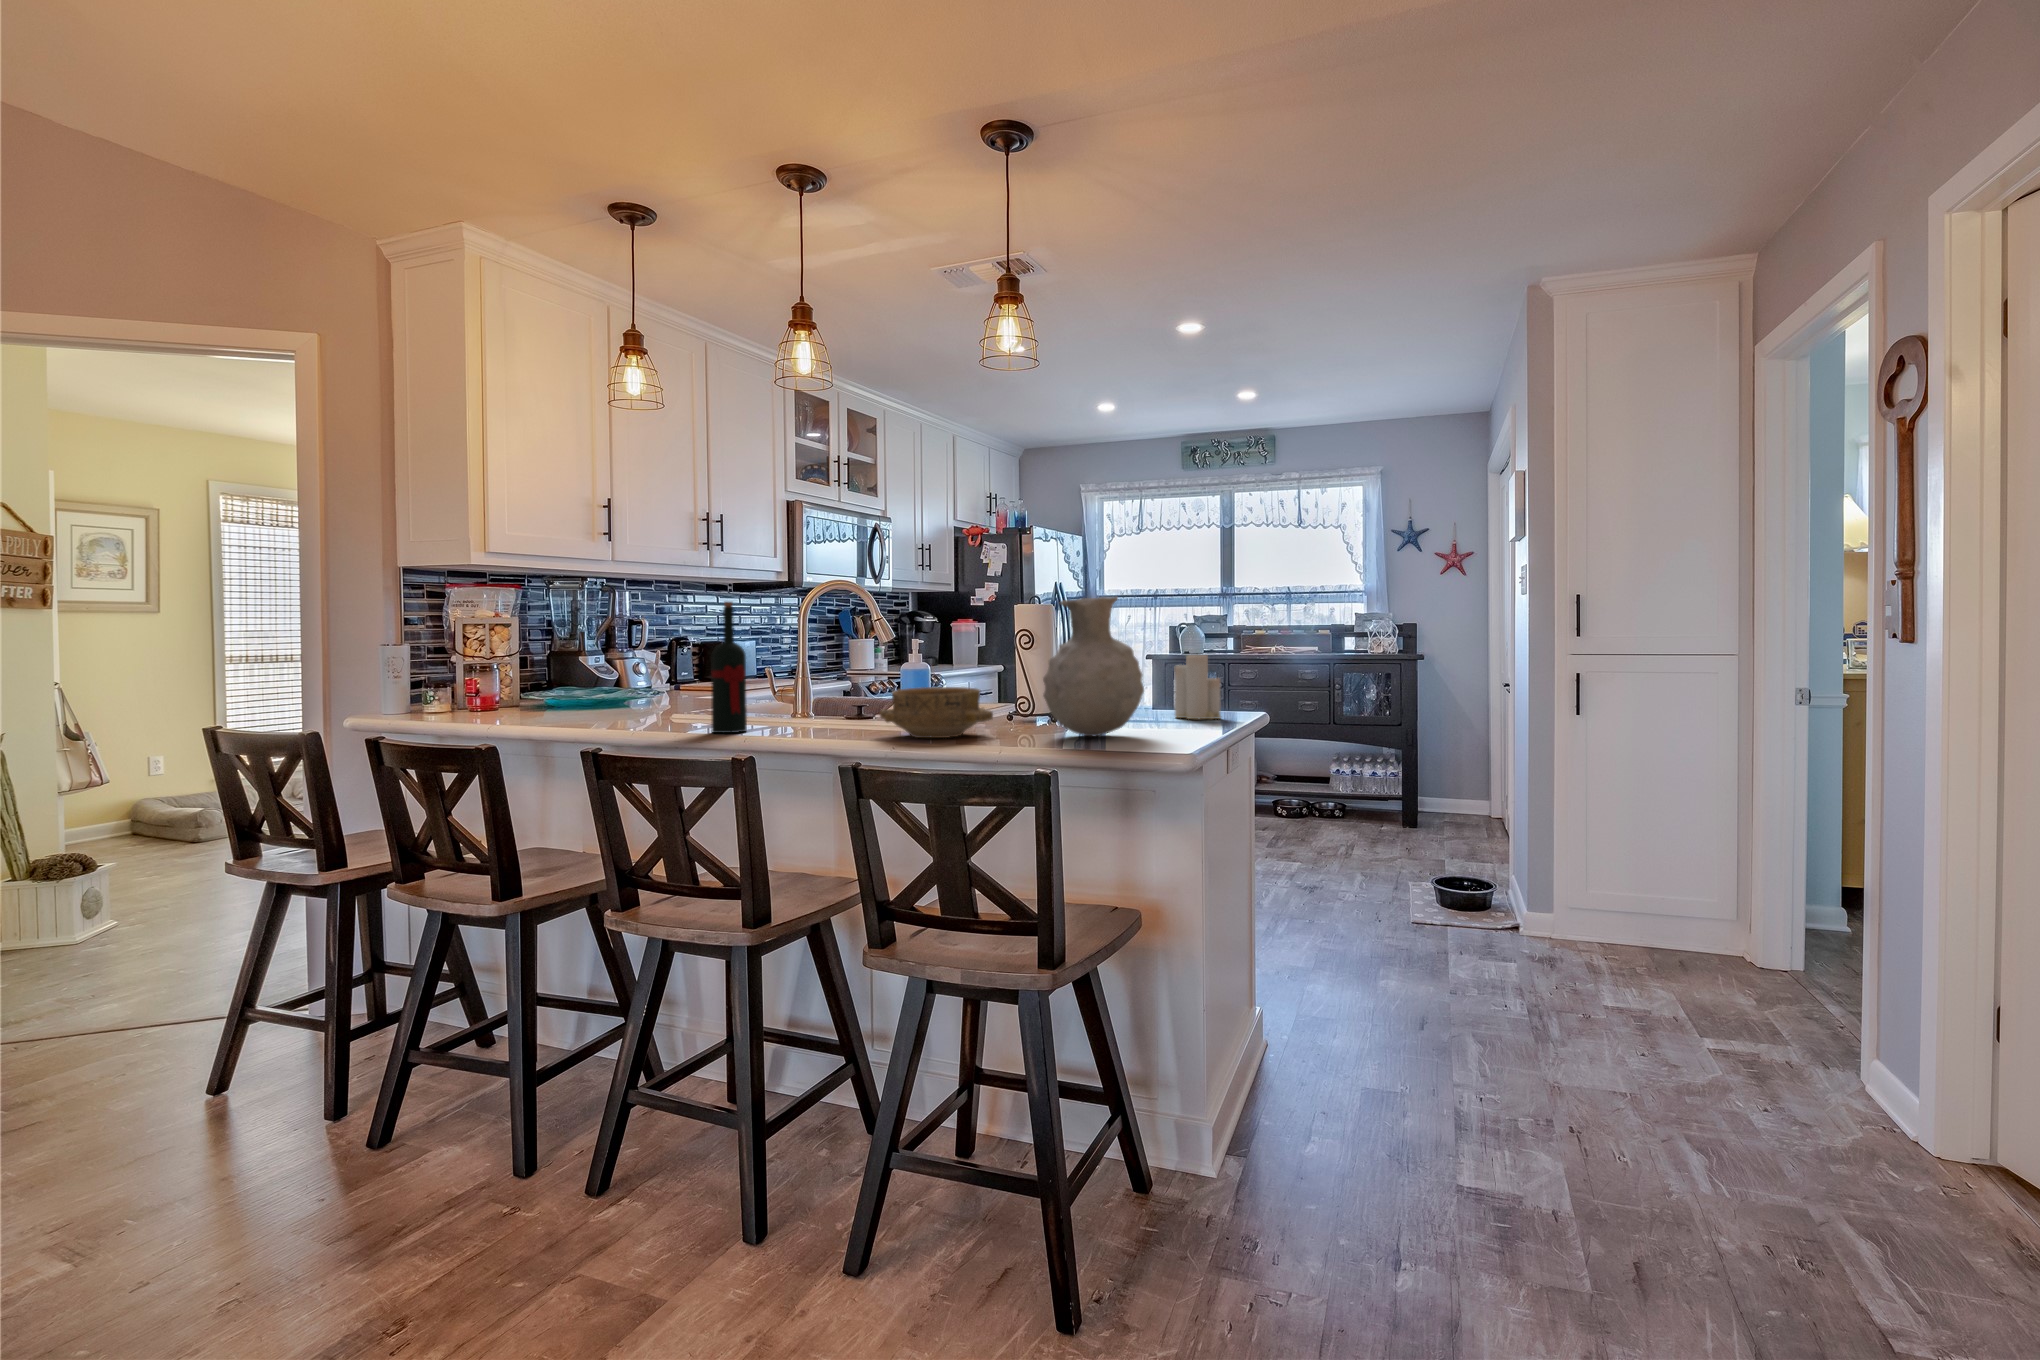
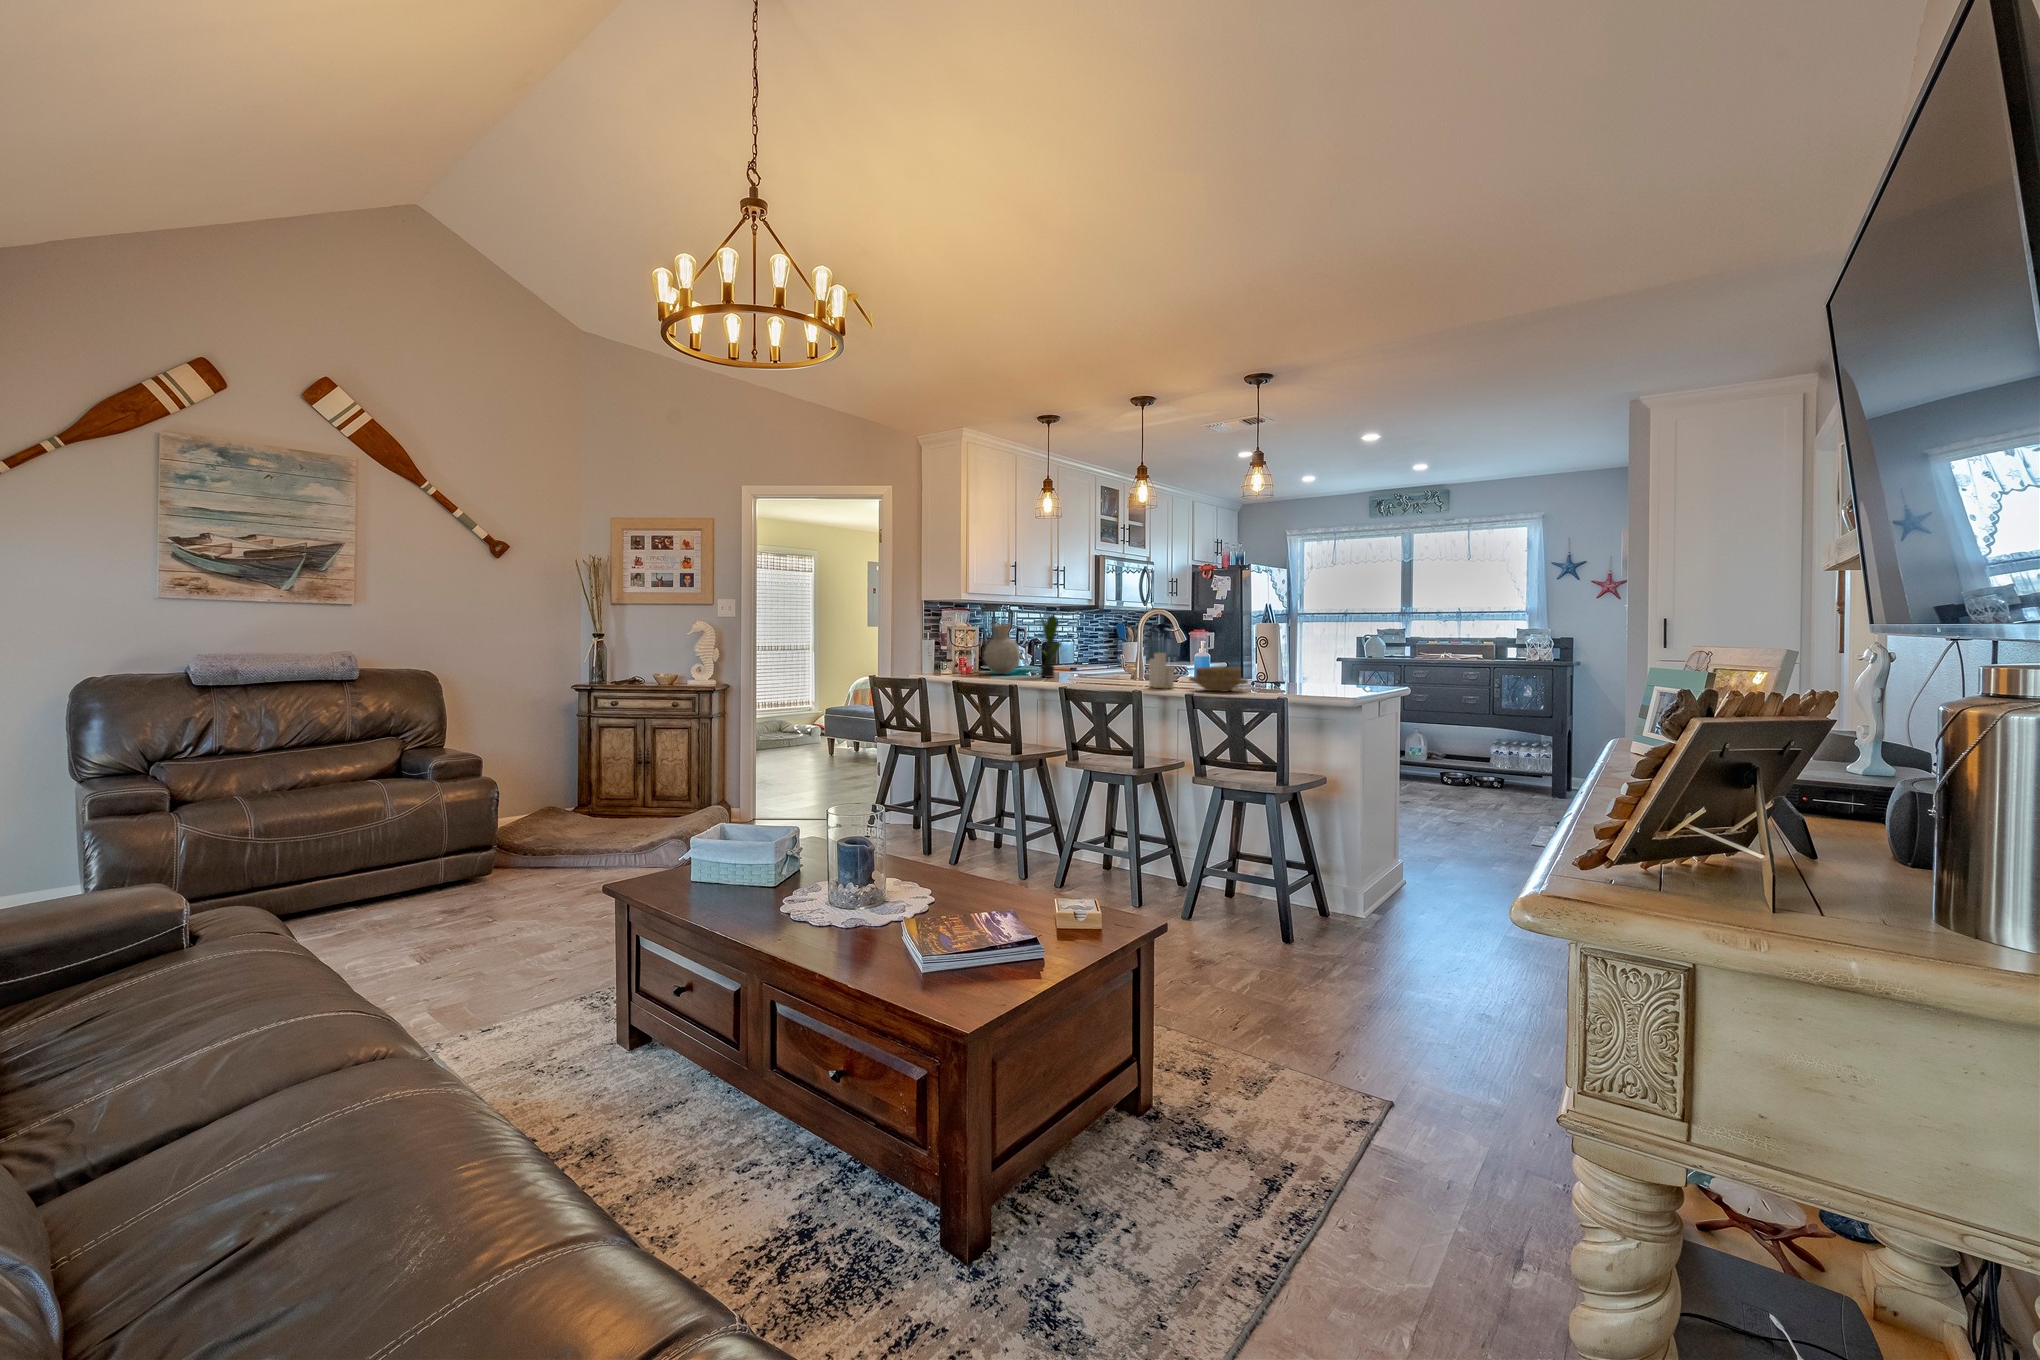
potted plant: none [614,590,687,712] -> present [1041,615,1061,677]
vase: present [1043,597,1144,737] -> present [984,624,1021,674]
wine bottle: present [711,602,747,733] -> none [1102,622,1119,686]
candle: present [1174,655,1221,719] -> present [1149,653,1174,688]

